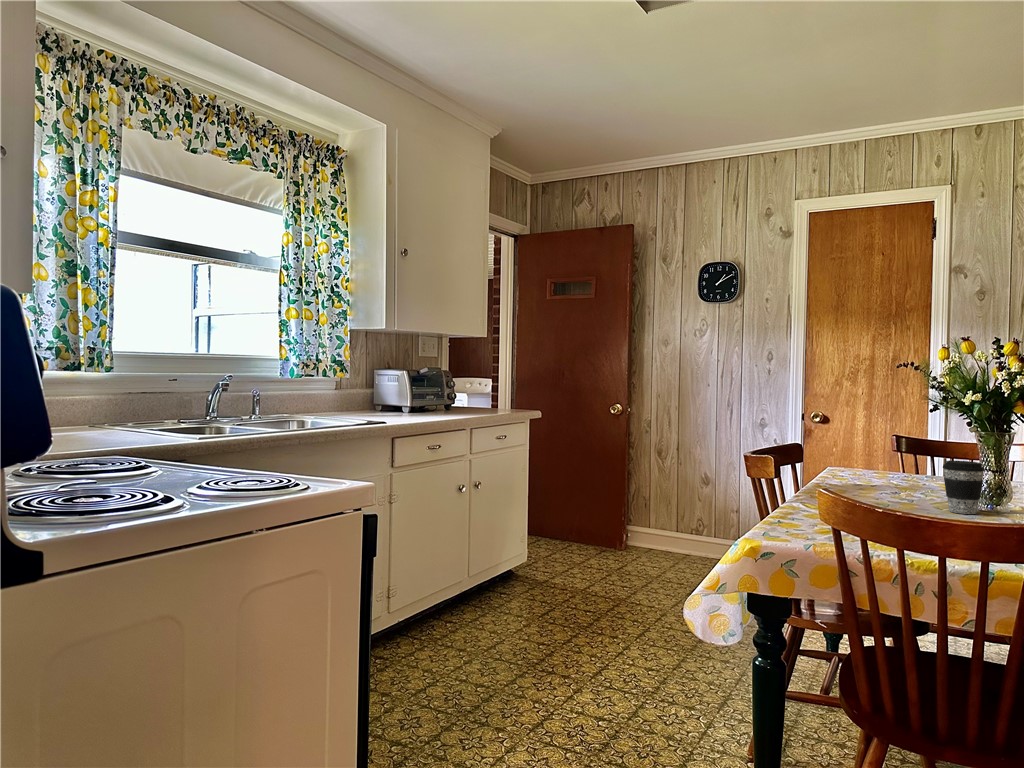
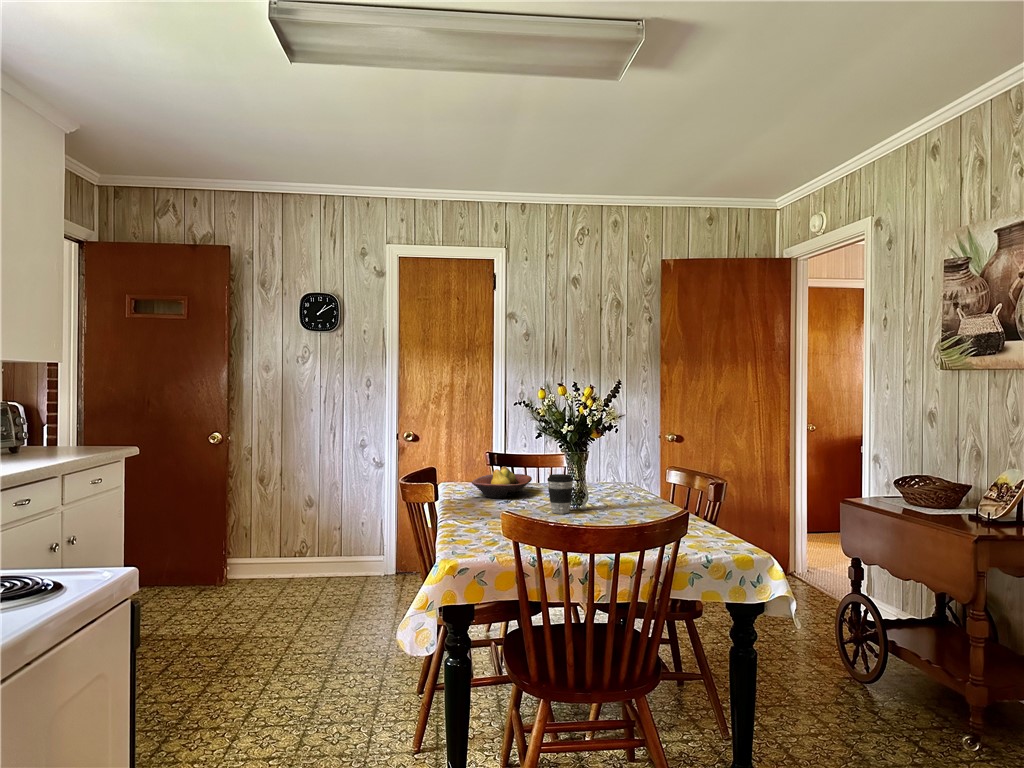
fruit bowl: none [851,450,944,488] -> present [472,467,532,498]

